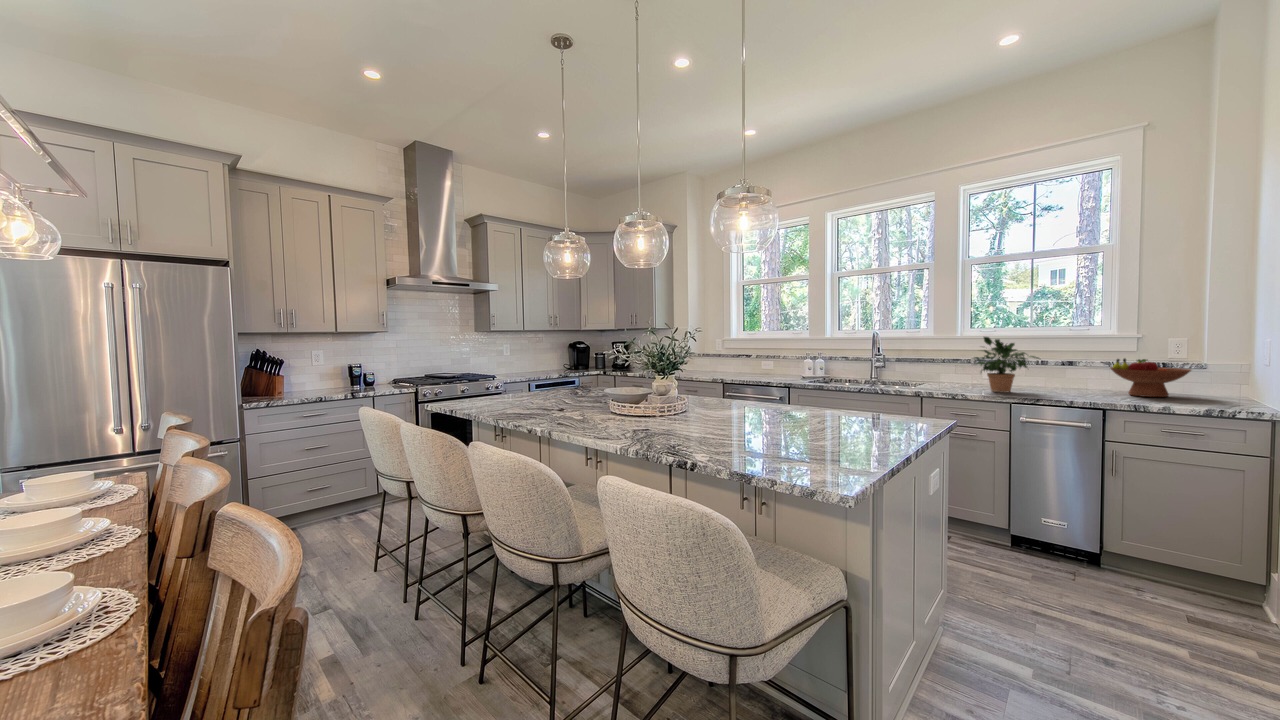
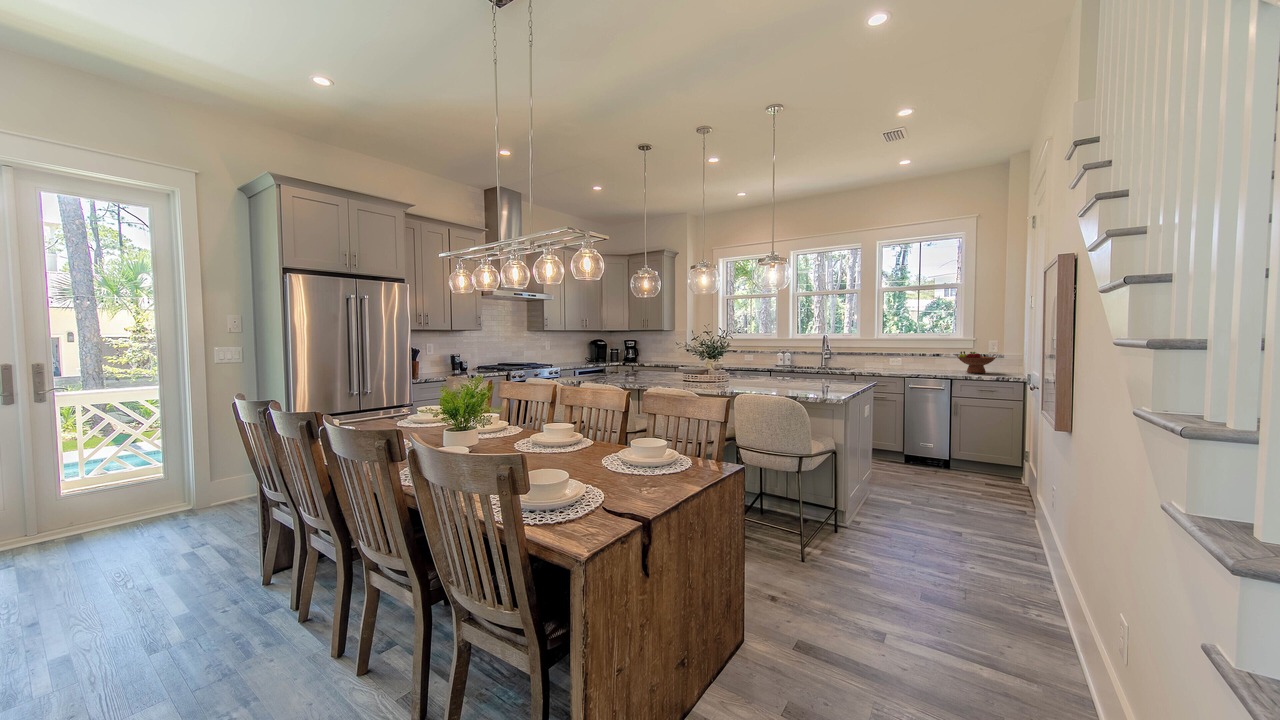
potted plant: present [973,337,1039,393] -> none [882,338,923,372]

